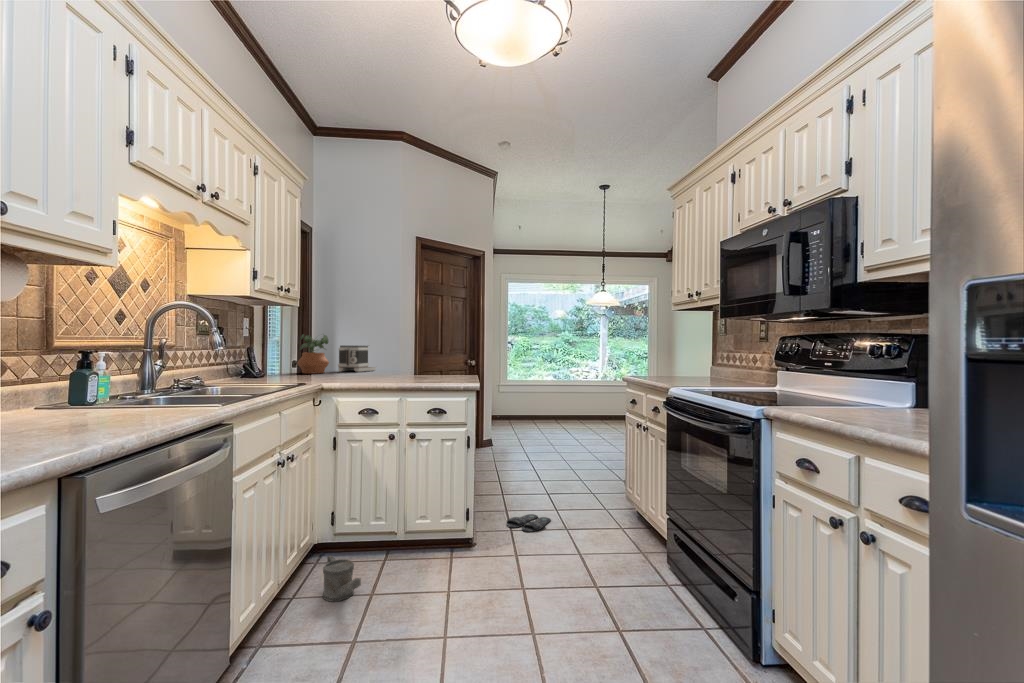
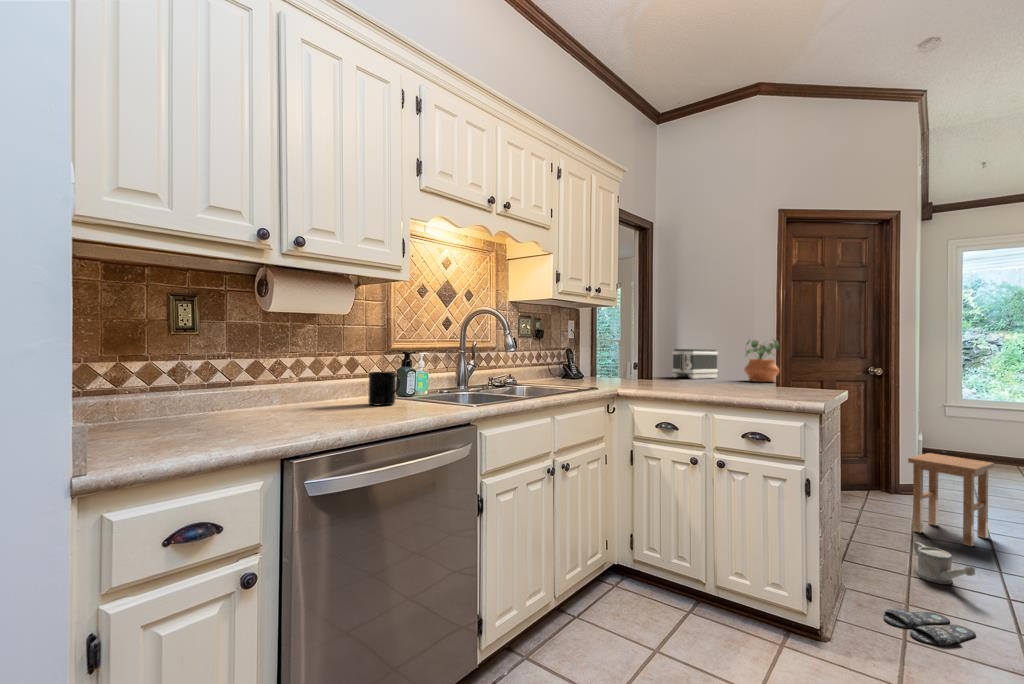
potted plant: present [298,335,329,374] -> present [744,340,779,382]
mug: none [58,375,111,416] -> present [368,372,400,406]
stool: none [505,415,546,472] -> present [908,453,994,546]
watering can: present [323,556,361,601] -> present [914,542,975,584]

